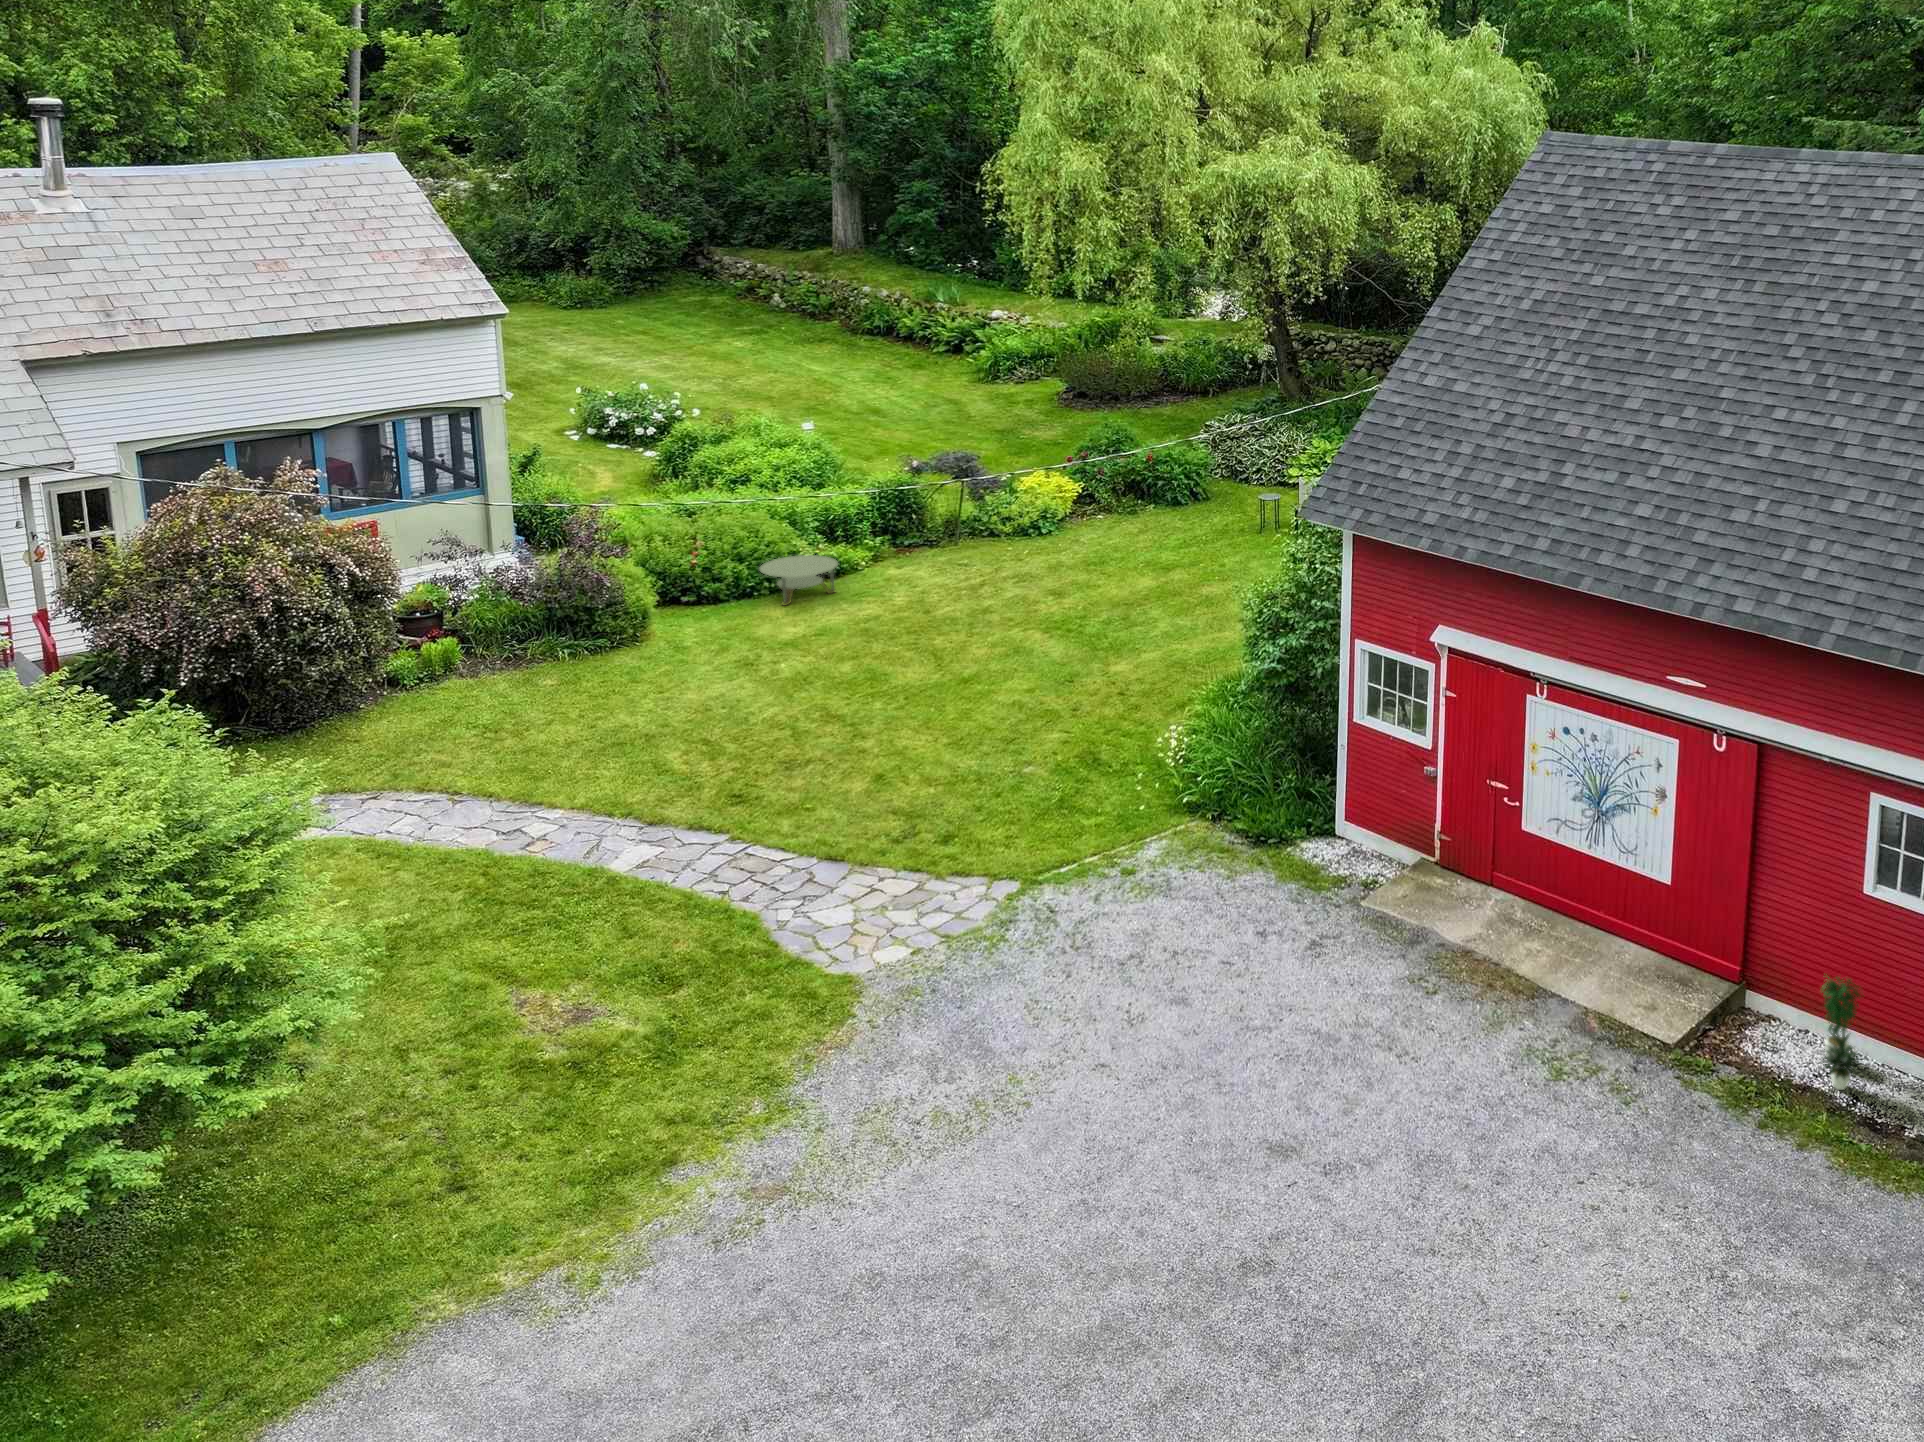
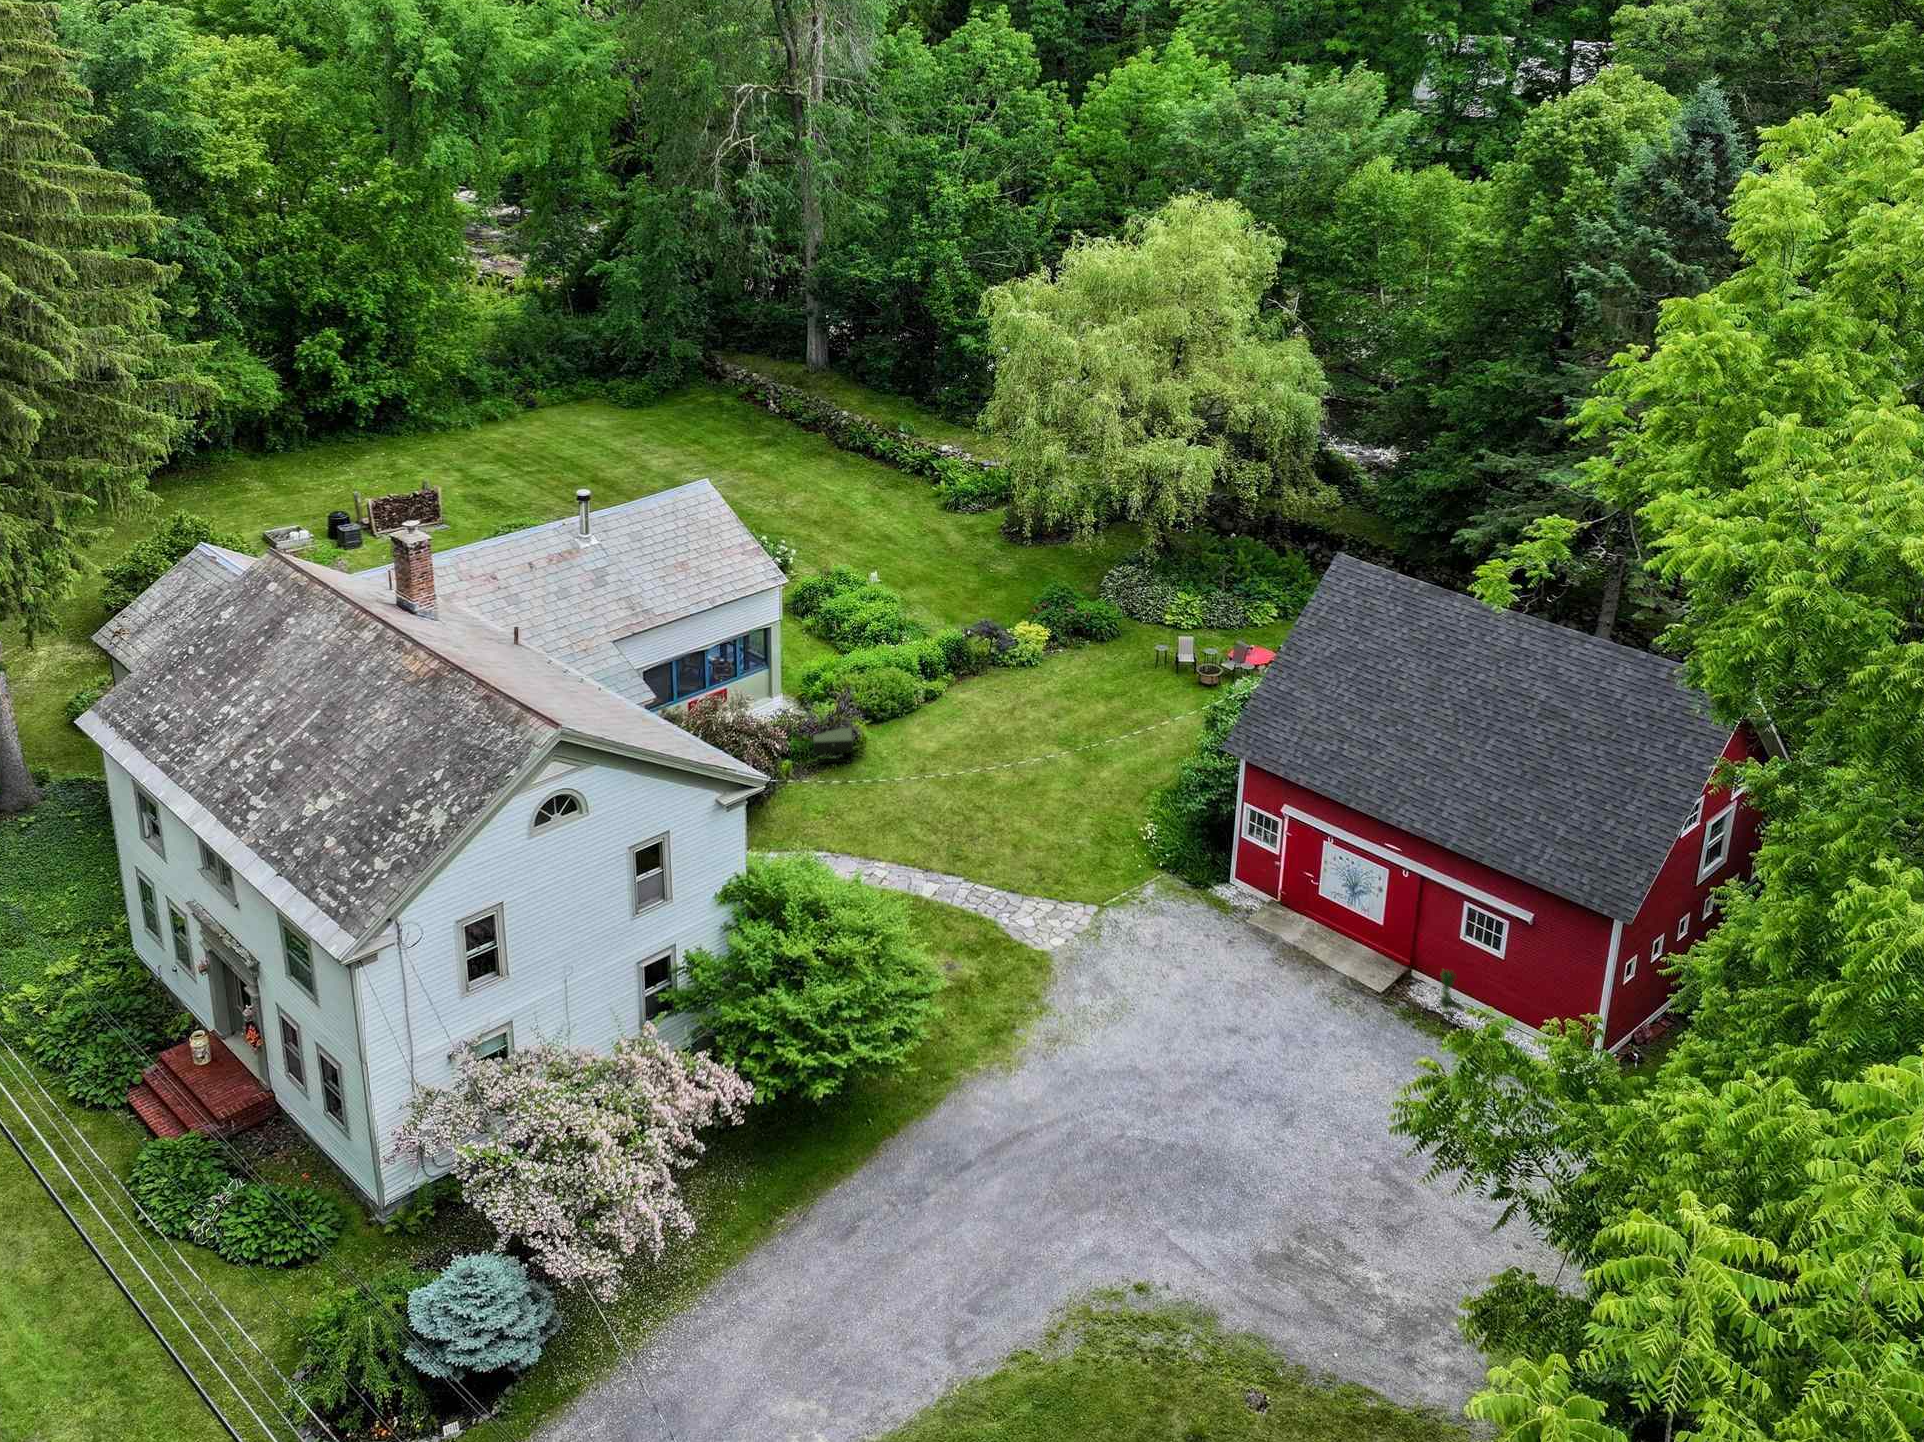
round table: present [760,555,838,606] -> none [897,690,938,723]
storage bench: none [538,592,634,662] -> present [813,728,853,763]

